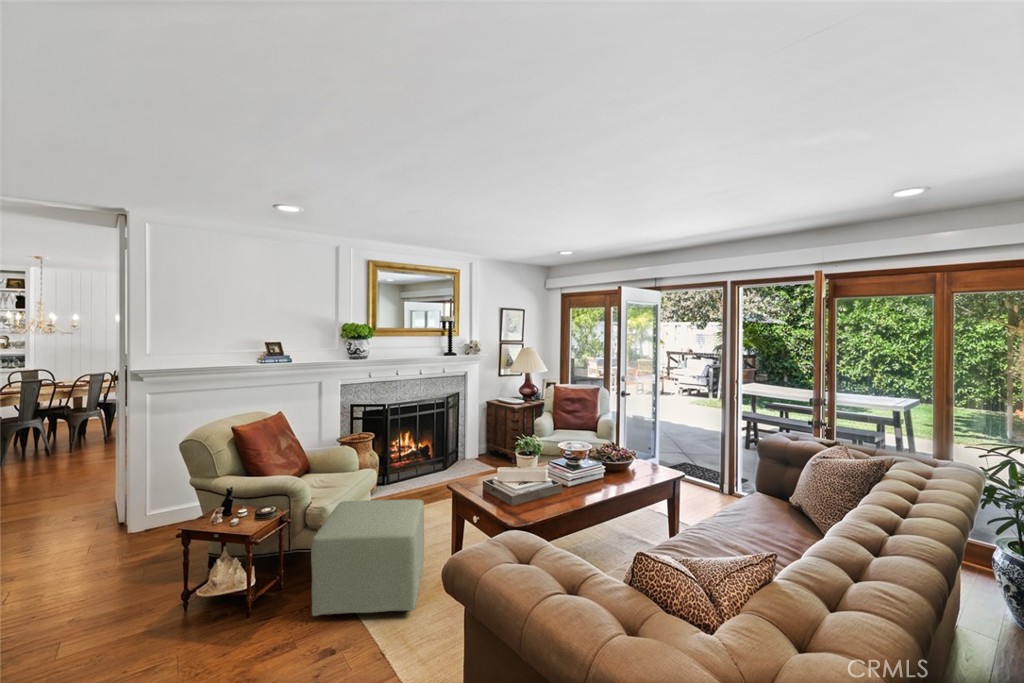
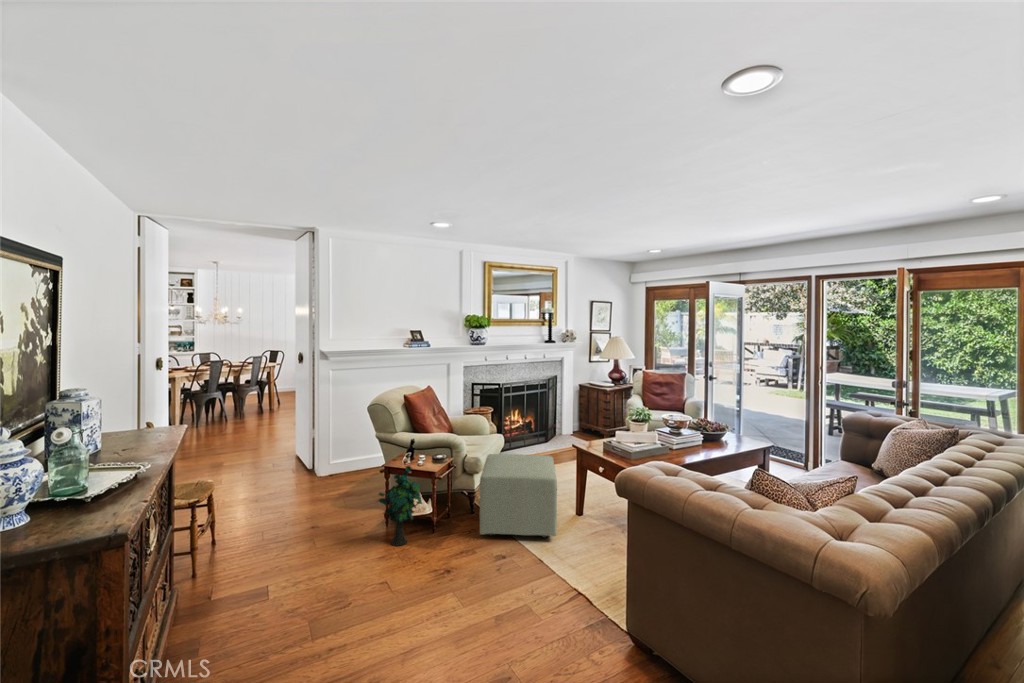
decorative plant: none [151,530,229,646] -> present [378,466,422,546]

